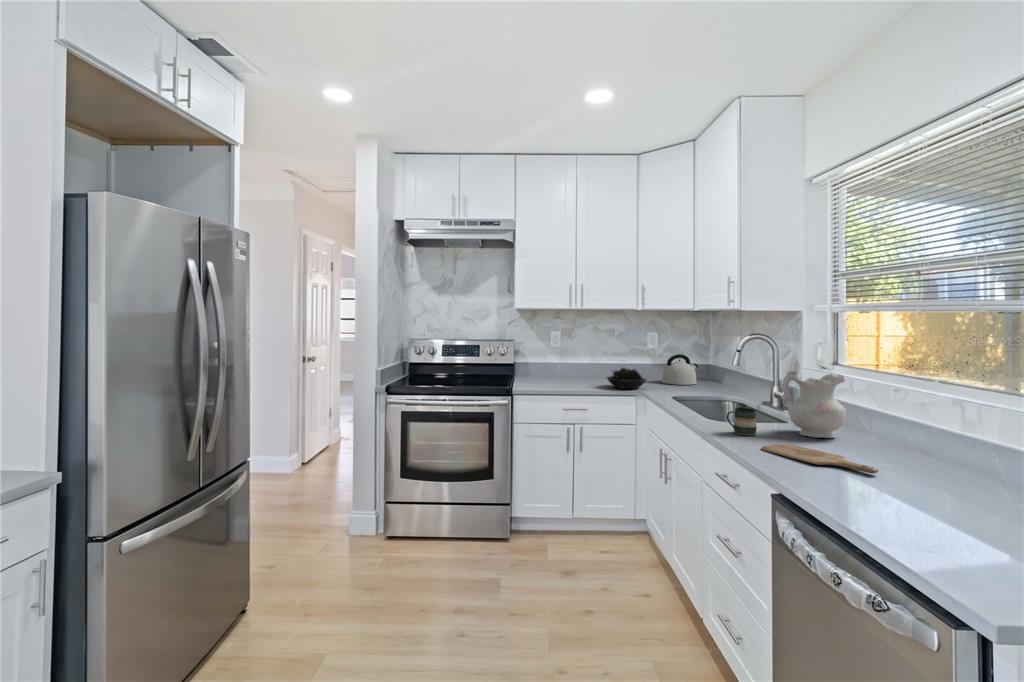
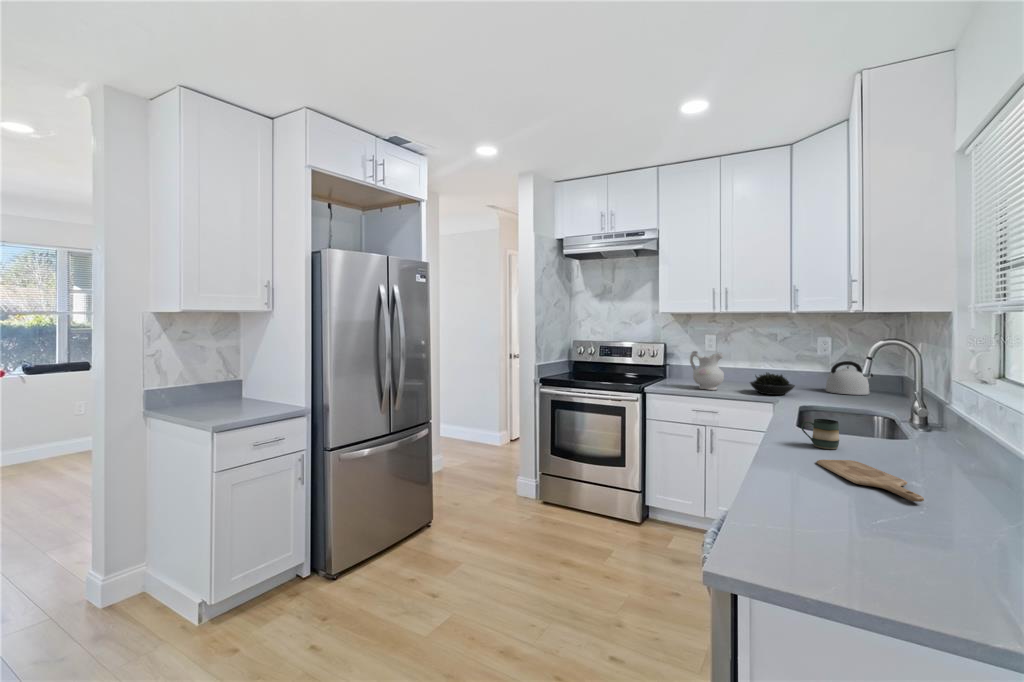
ceramic pitcher: present [783,371,846,438] -> present [690,351,724,390]

